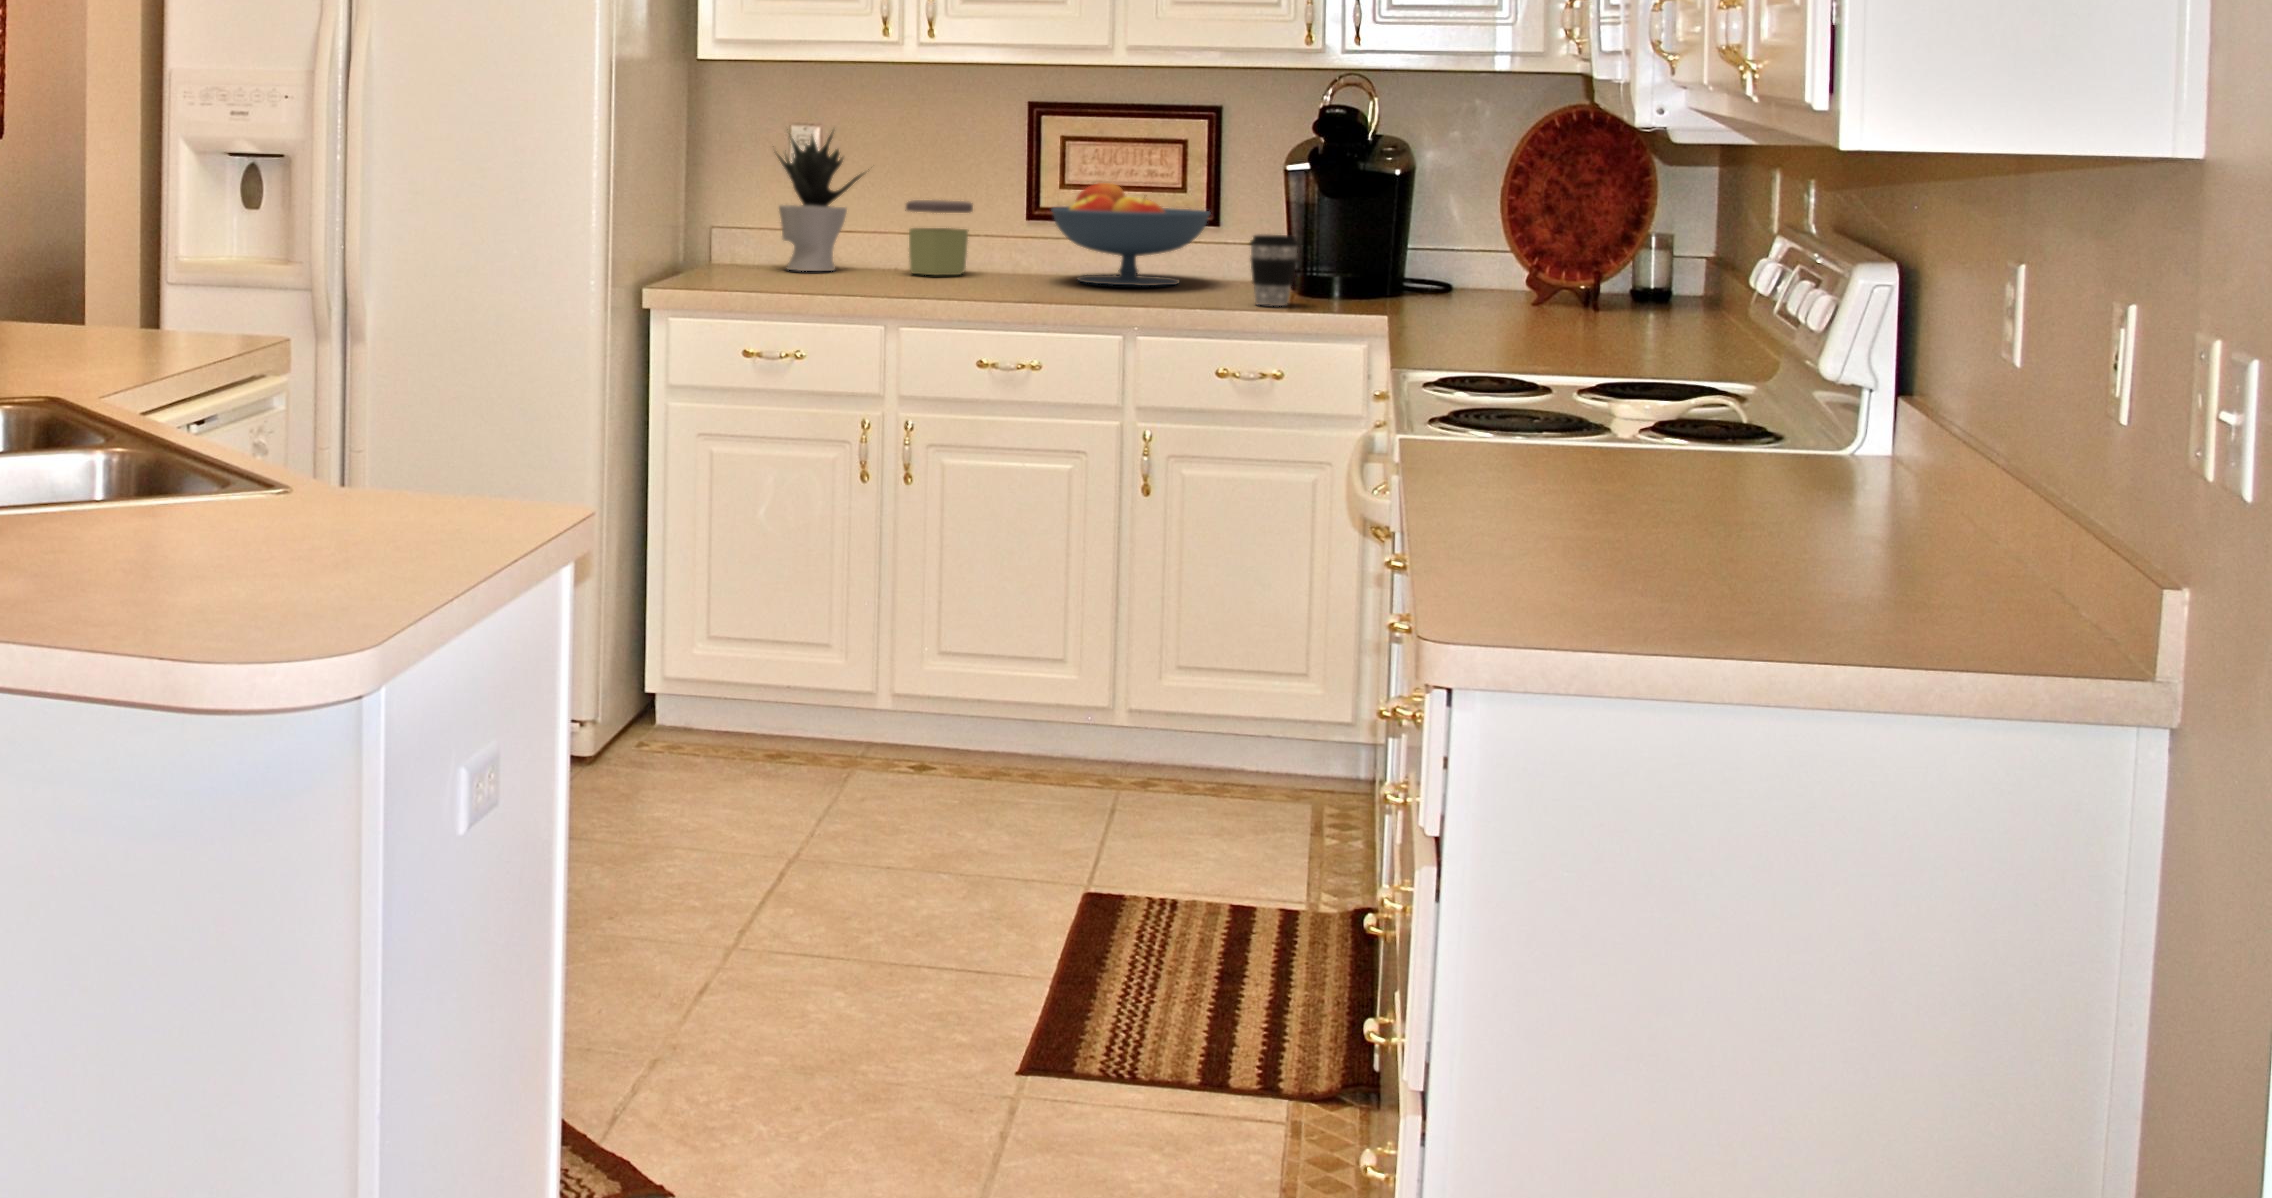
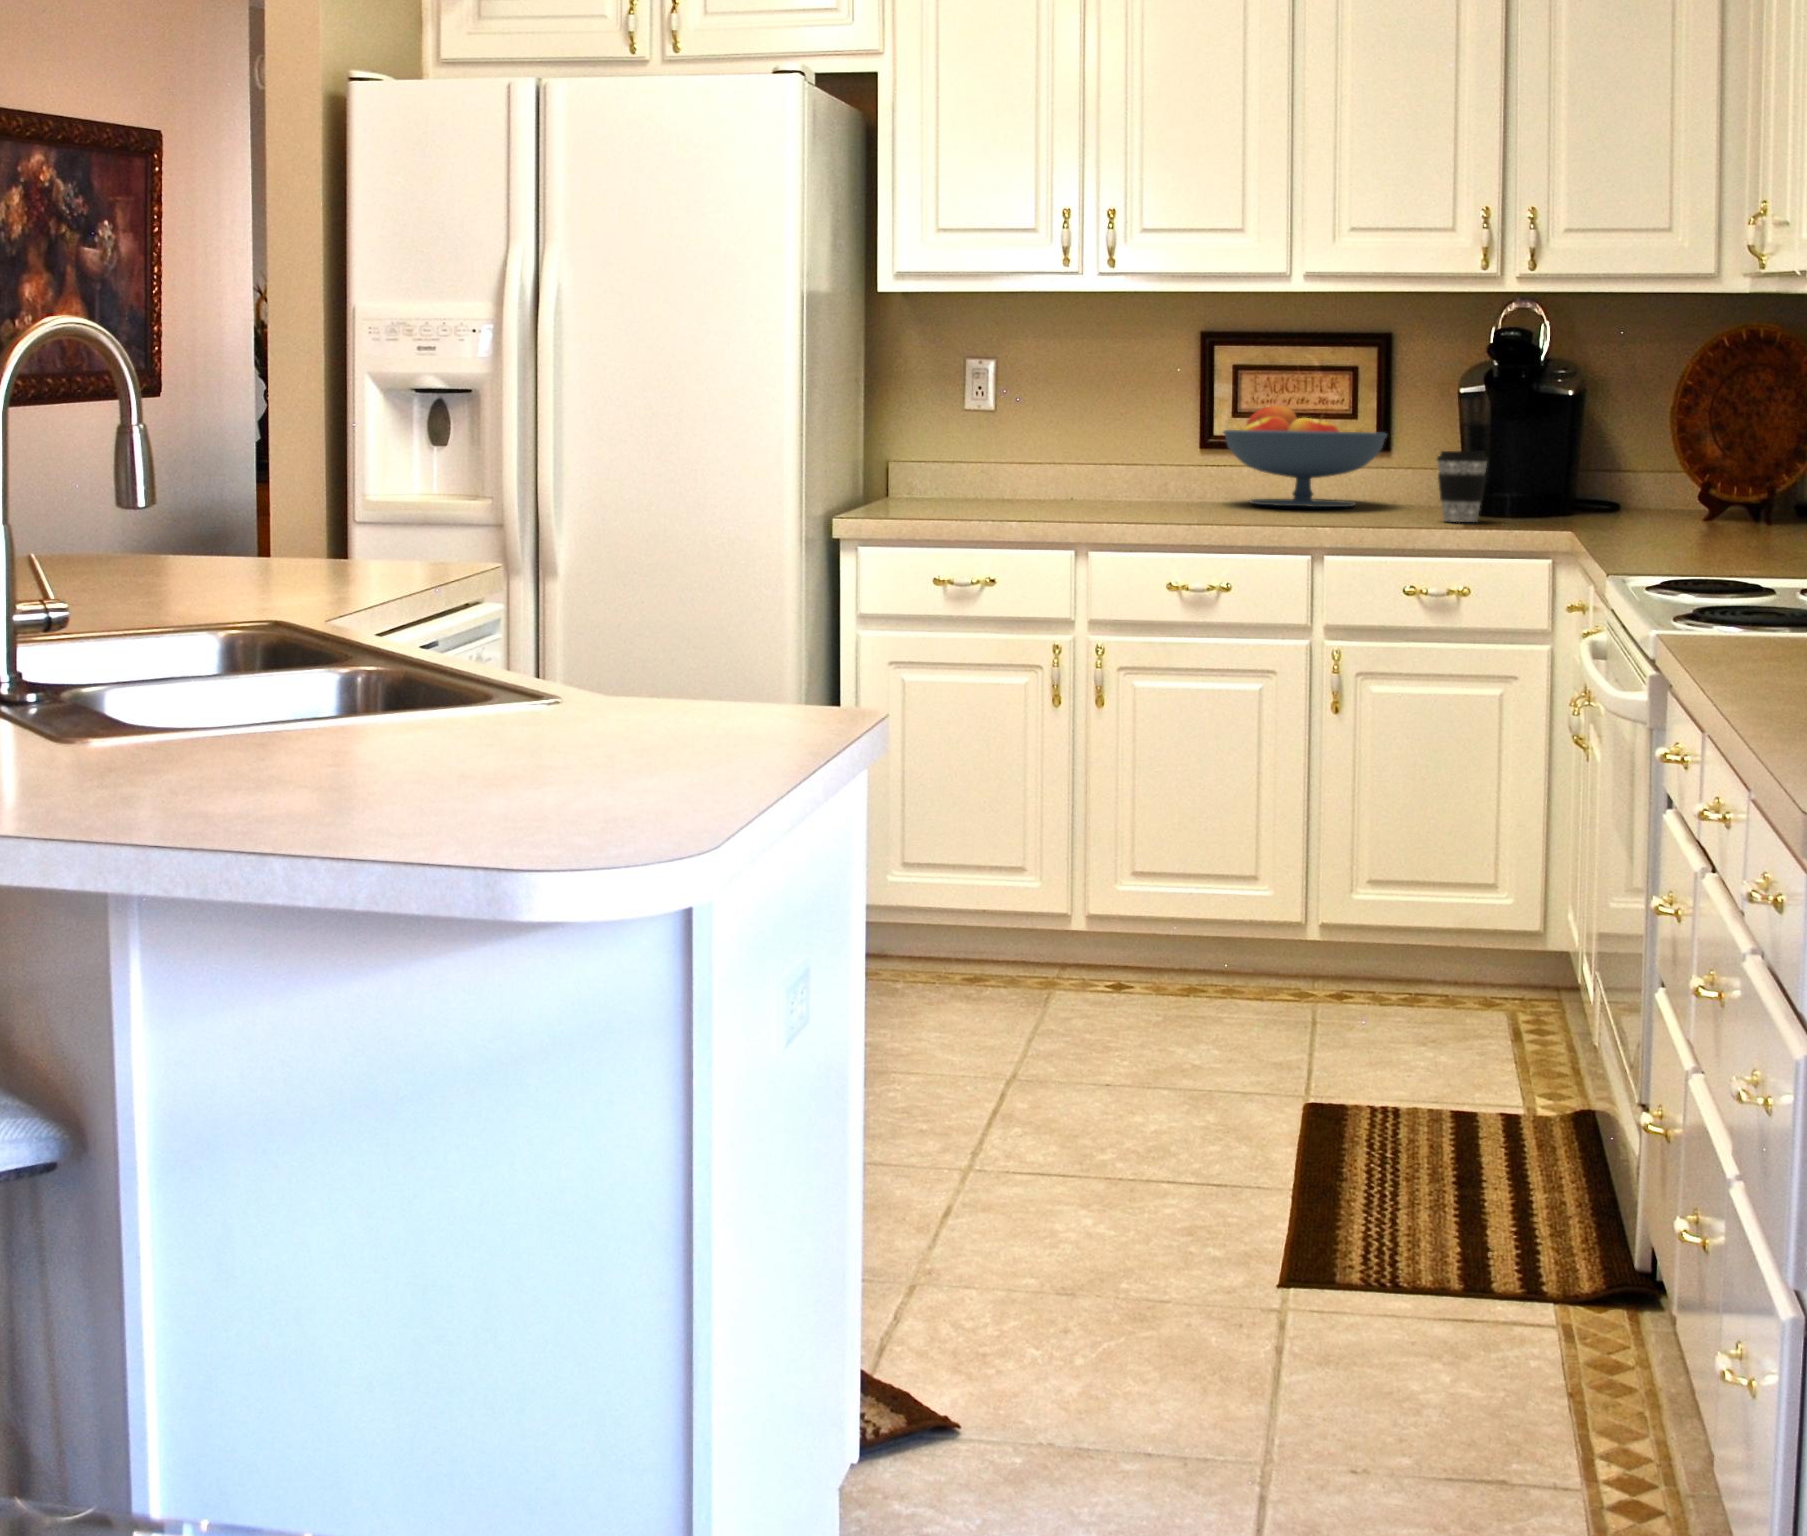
potted plant: present [777,133,869,271] -> none [935,353,1039,497]
jar: present [905,200,973,275] -> none [1072,426,1140,500]

